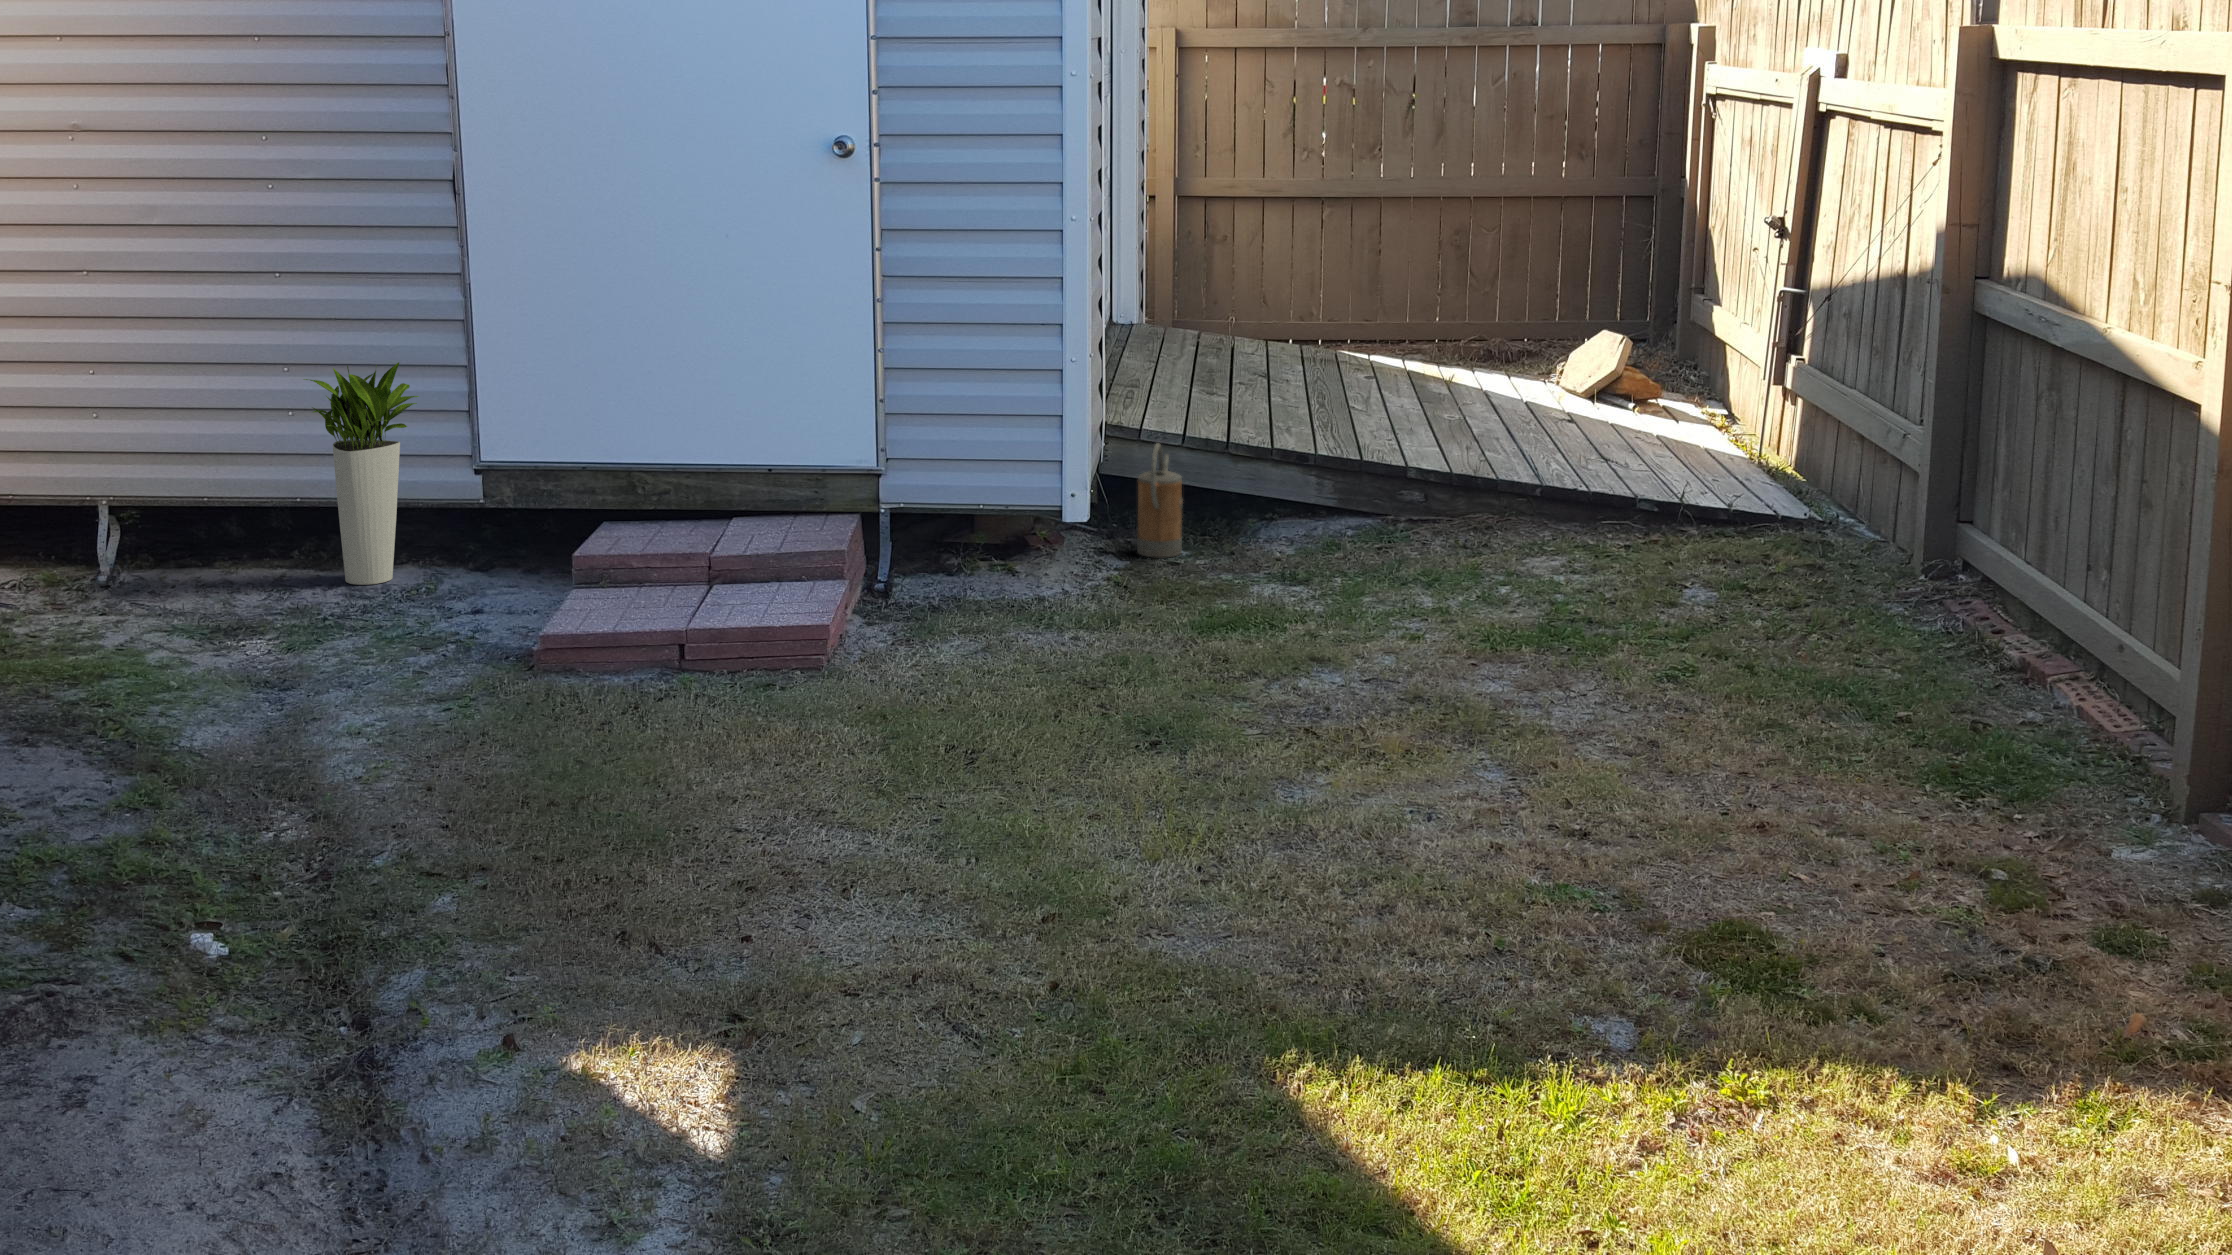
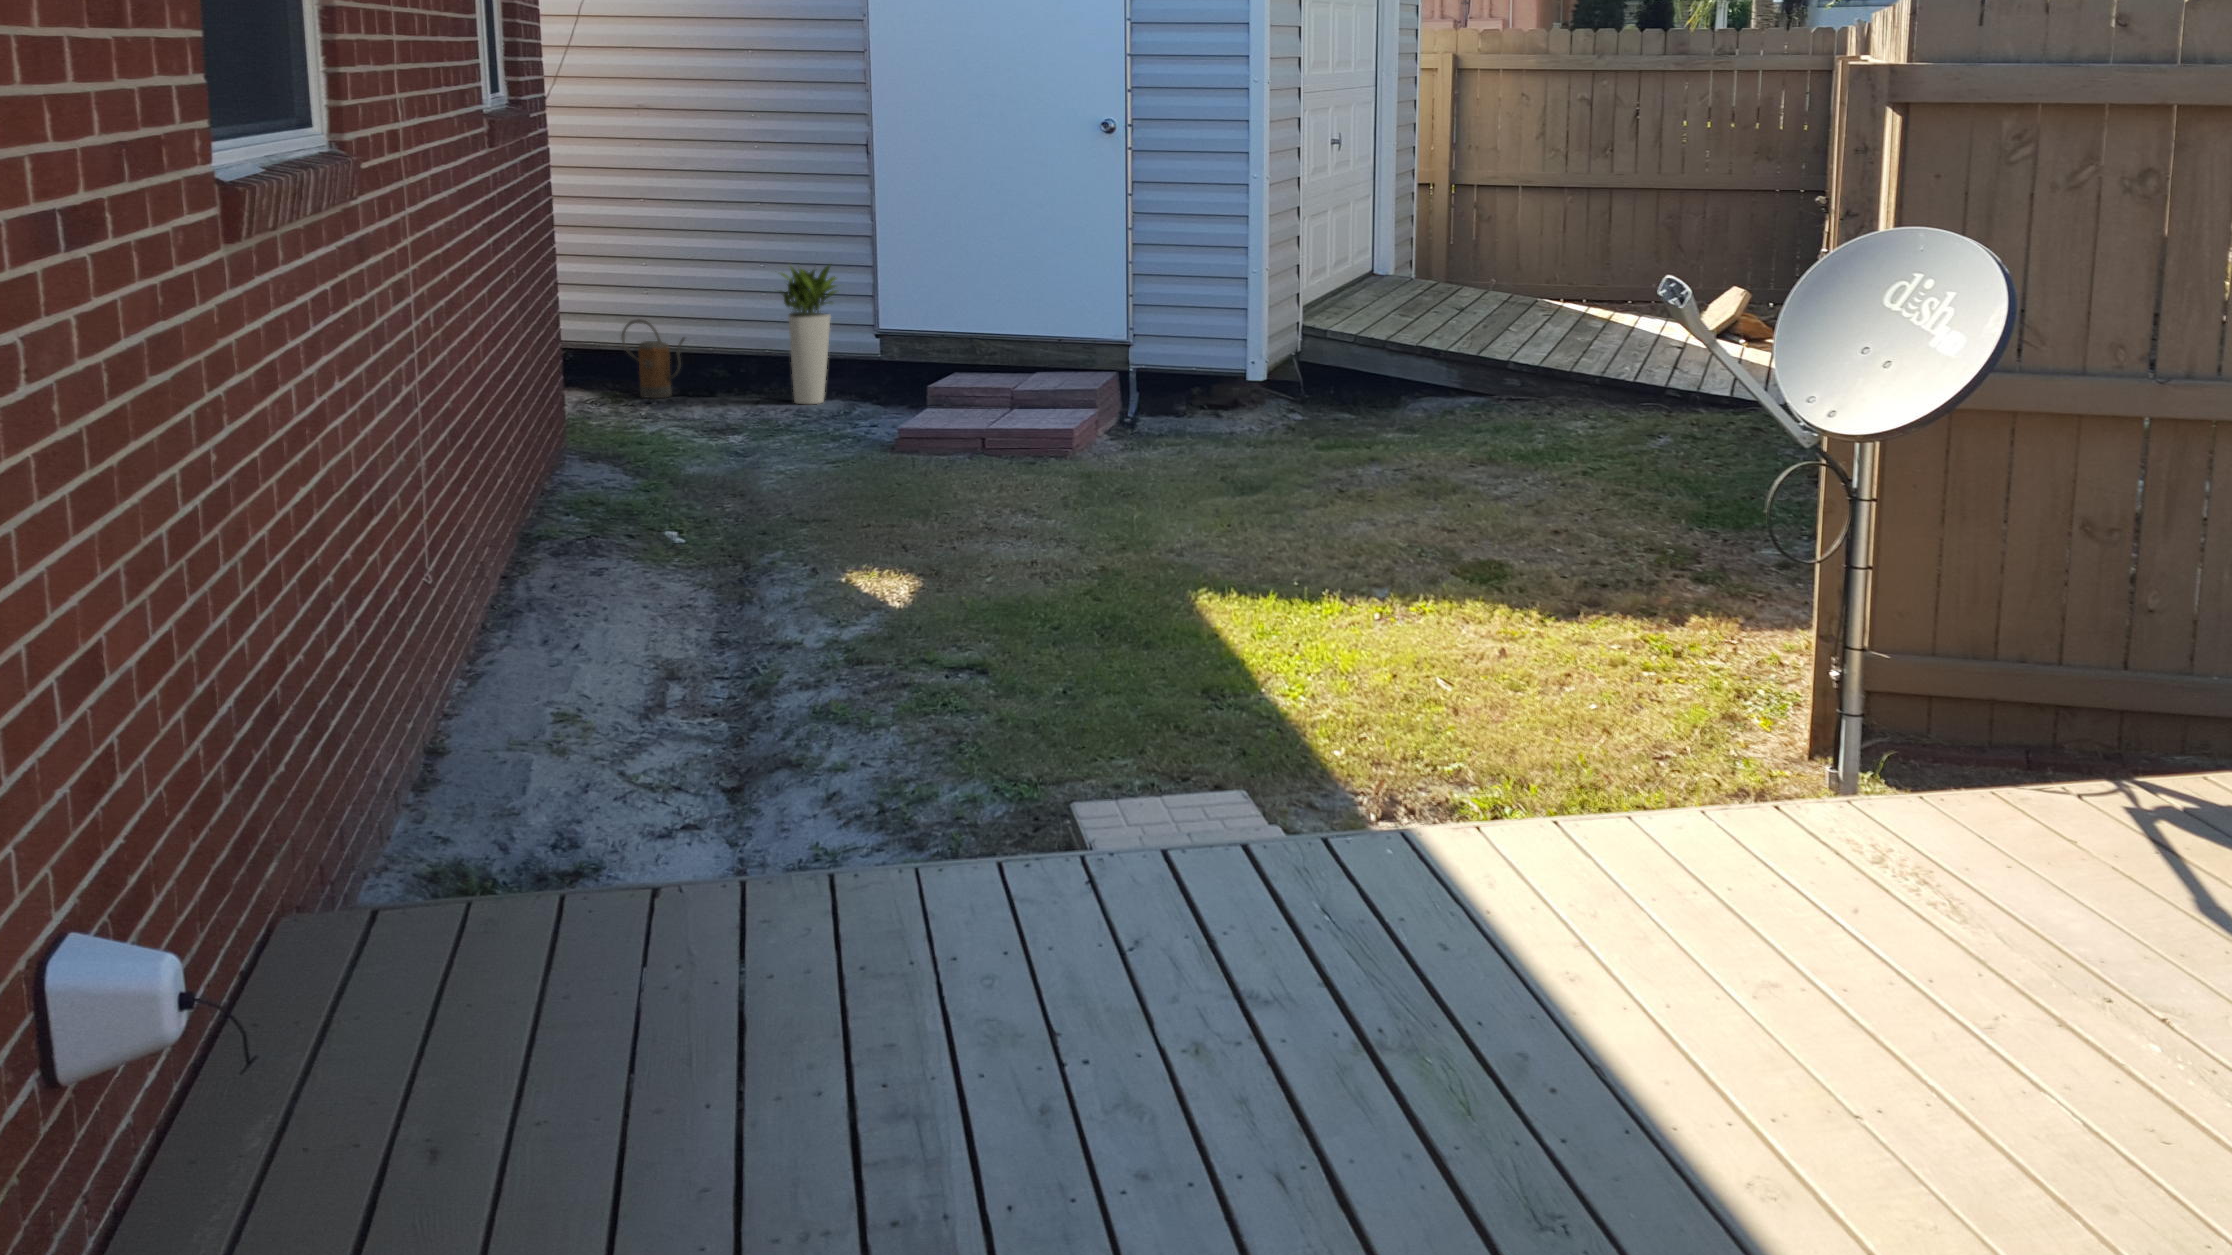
watering can: present [1137,443,1182,557] -> present [621,319,685,398]

